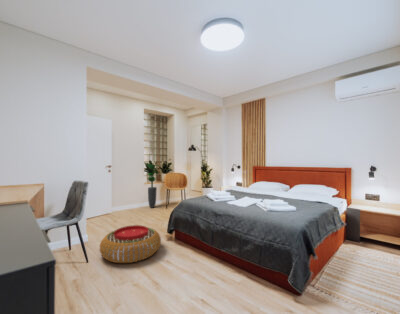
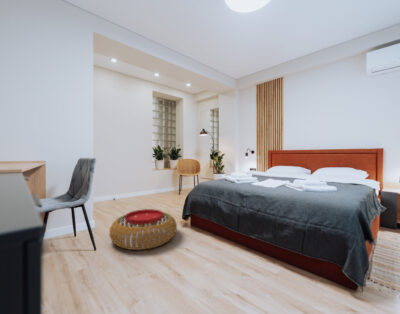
potted plant: present [146,164,159,208] -> none [152,149,171,195]

